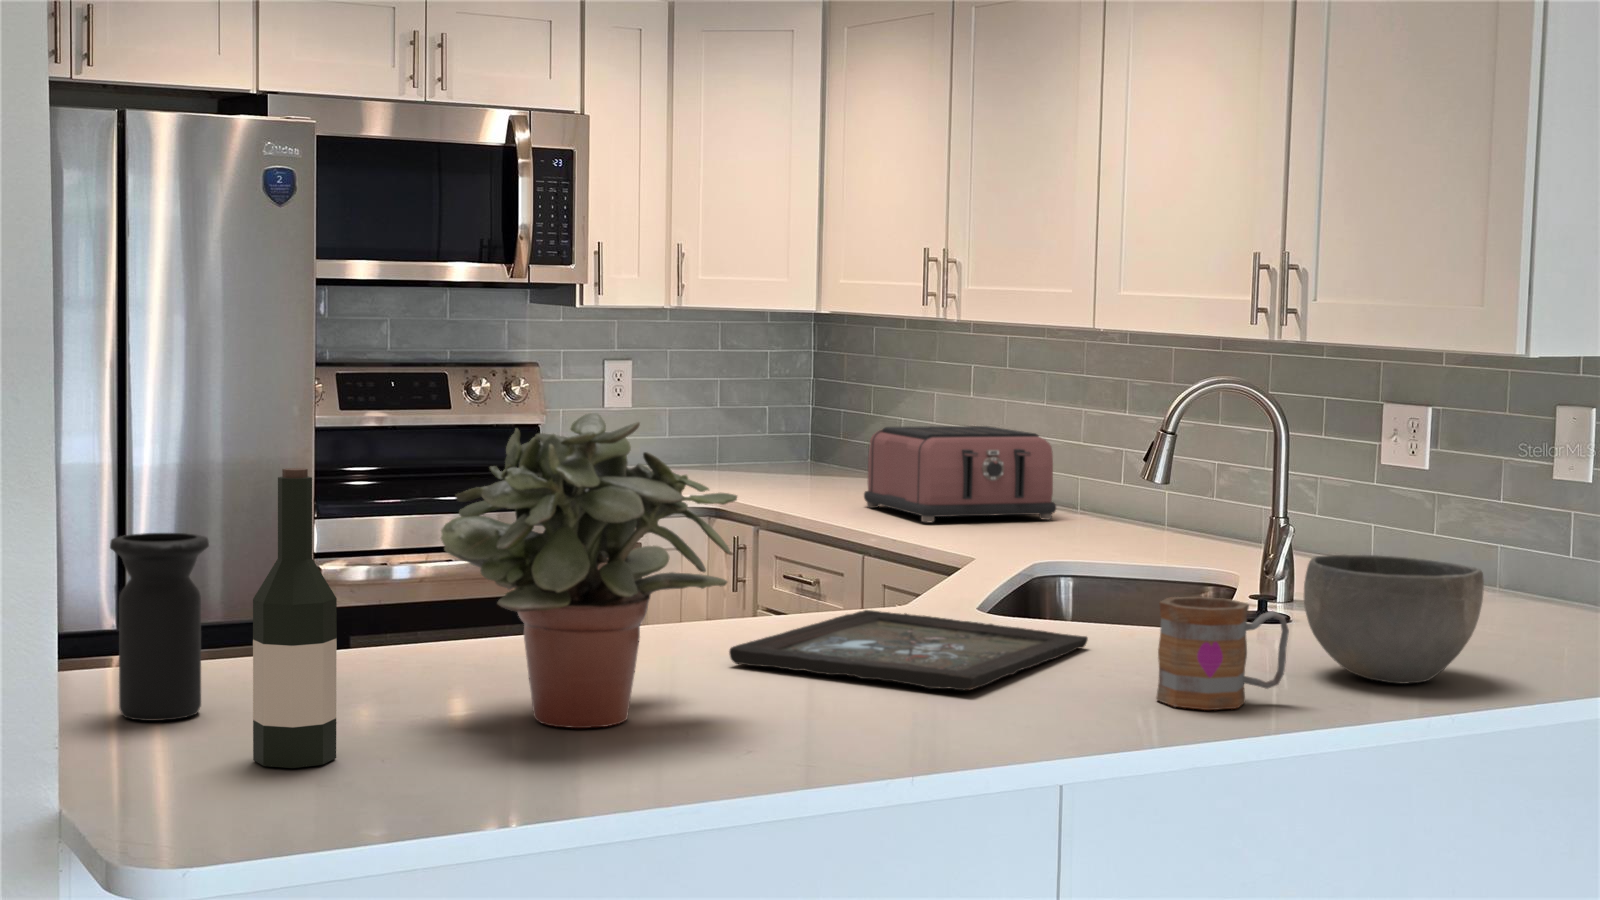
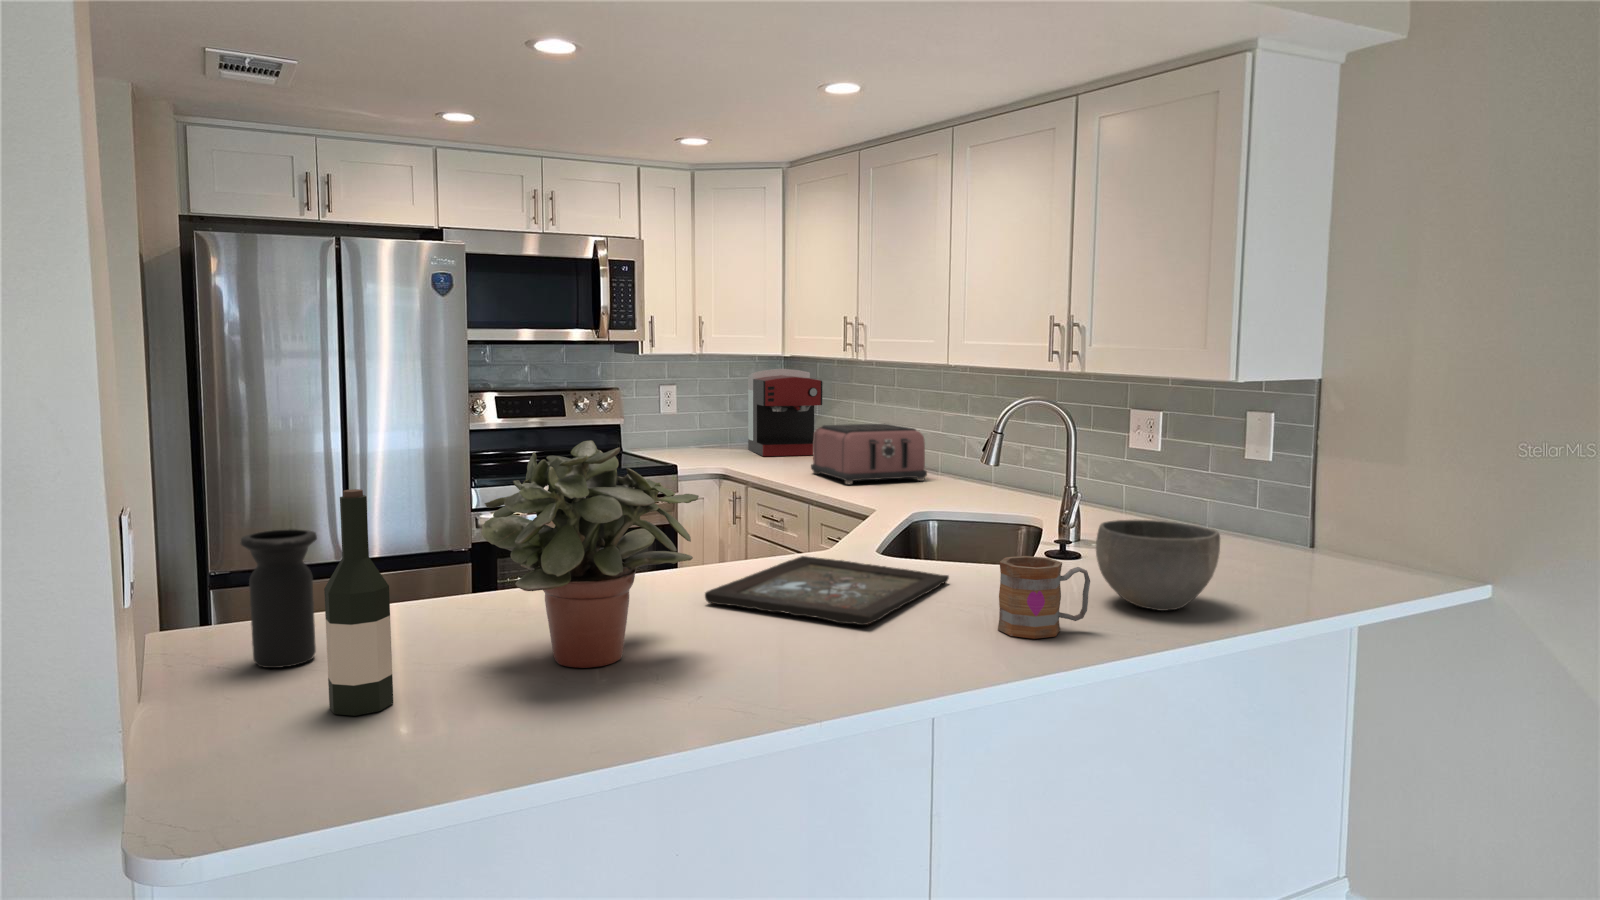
coffee maker: none [753,334,882,481] -> present [748,369,822,456]

